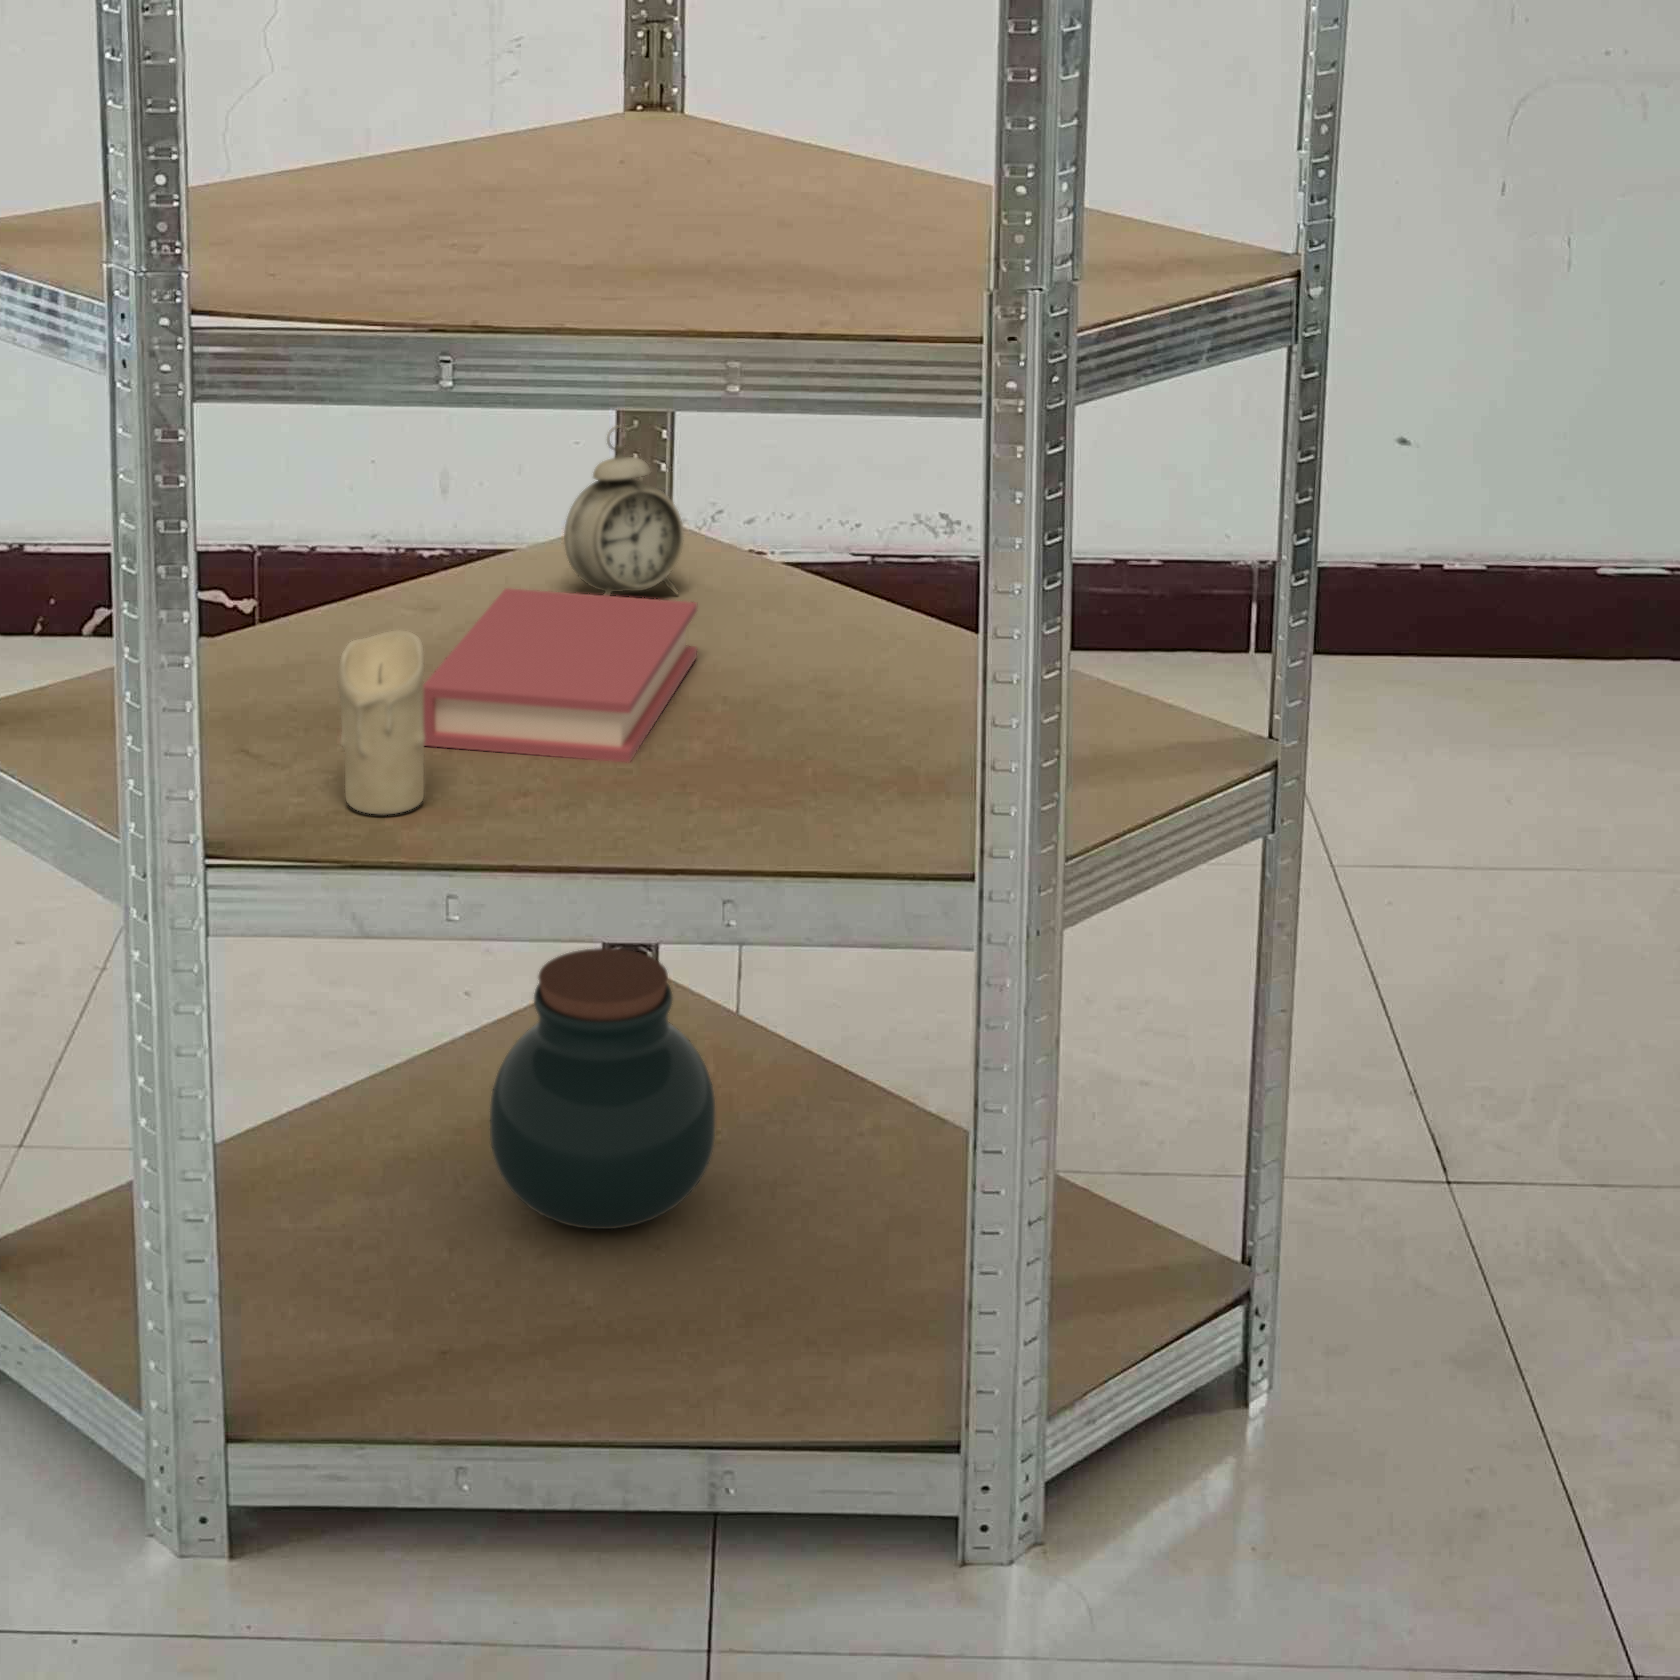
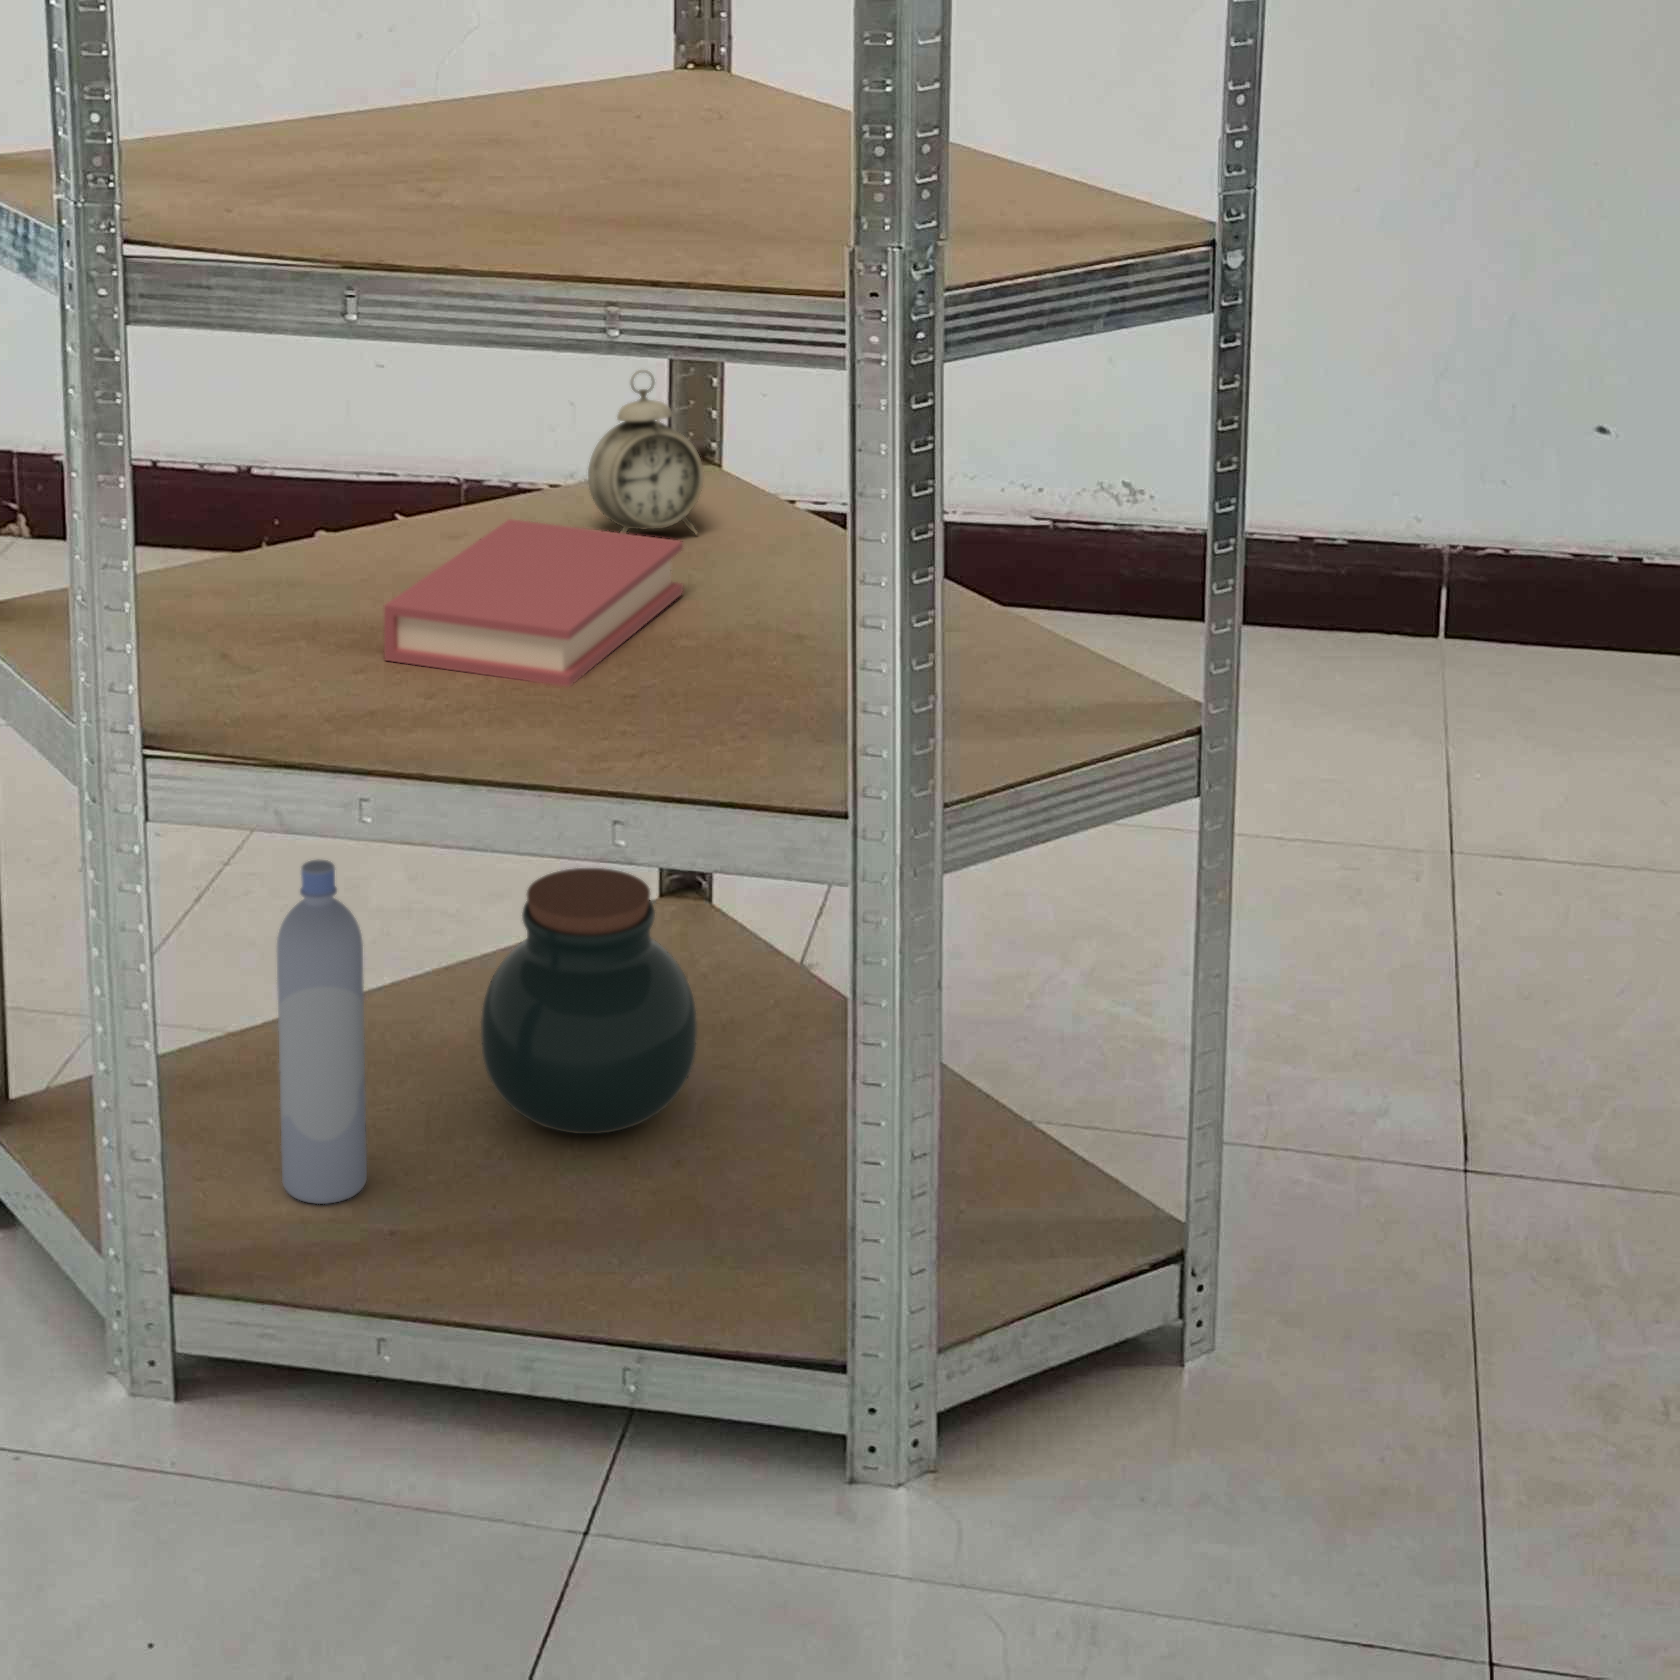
candle: present [338,630,425,814] -> none [278,549,360,720]
bottle: none [305,961,399,1328] -> present [277,860,367,1204]

